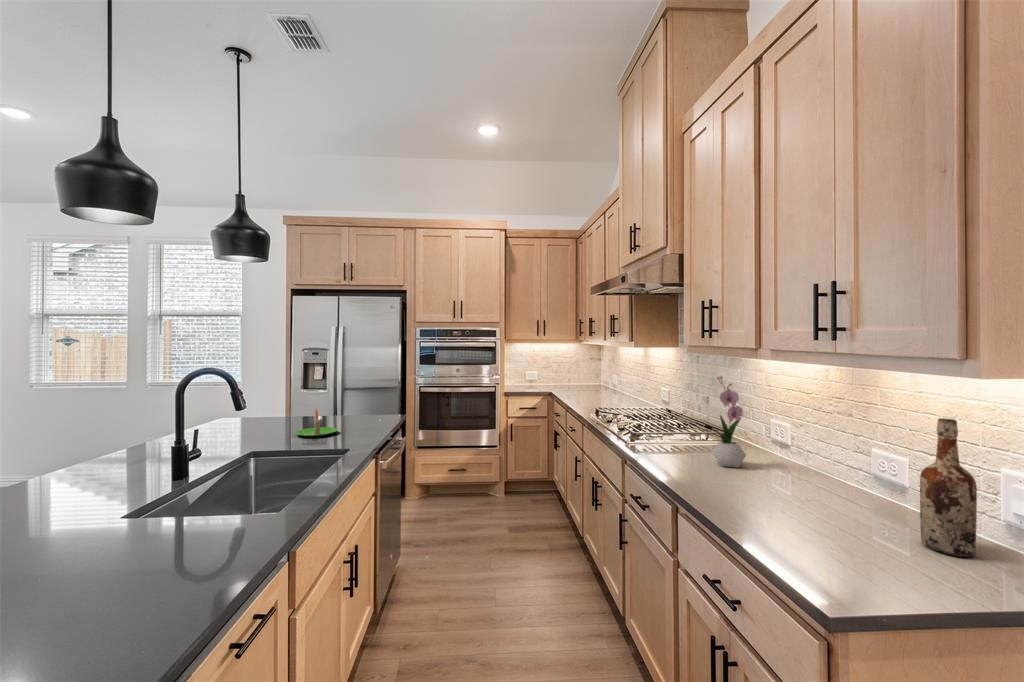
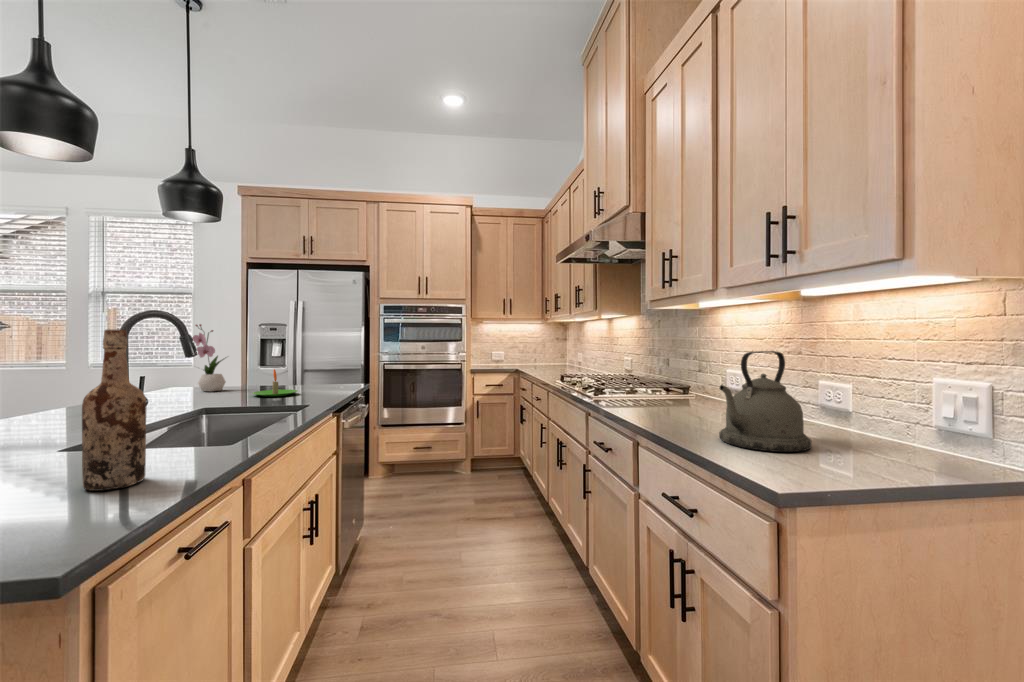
flower arrangement: present [712,376,746,467] -> present [192,324,226,391]
wine bottle: present [920,418,977,557] -> present [82,330,146,491]
kettle: none [763,430,865,546] -> present [719,351,812,452]

